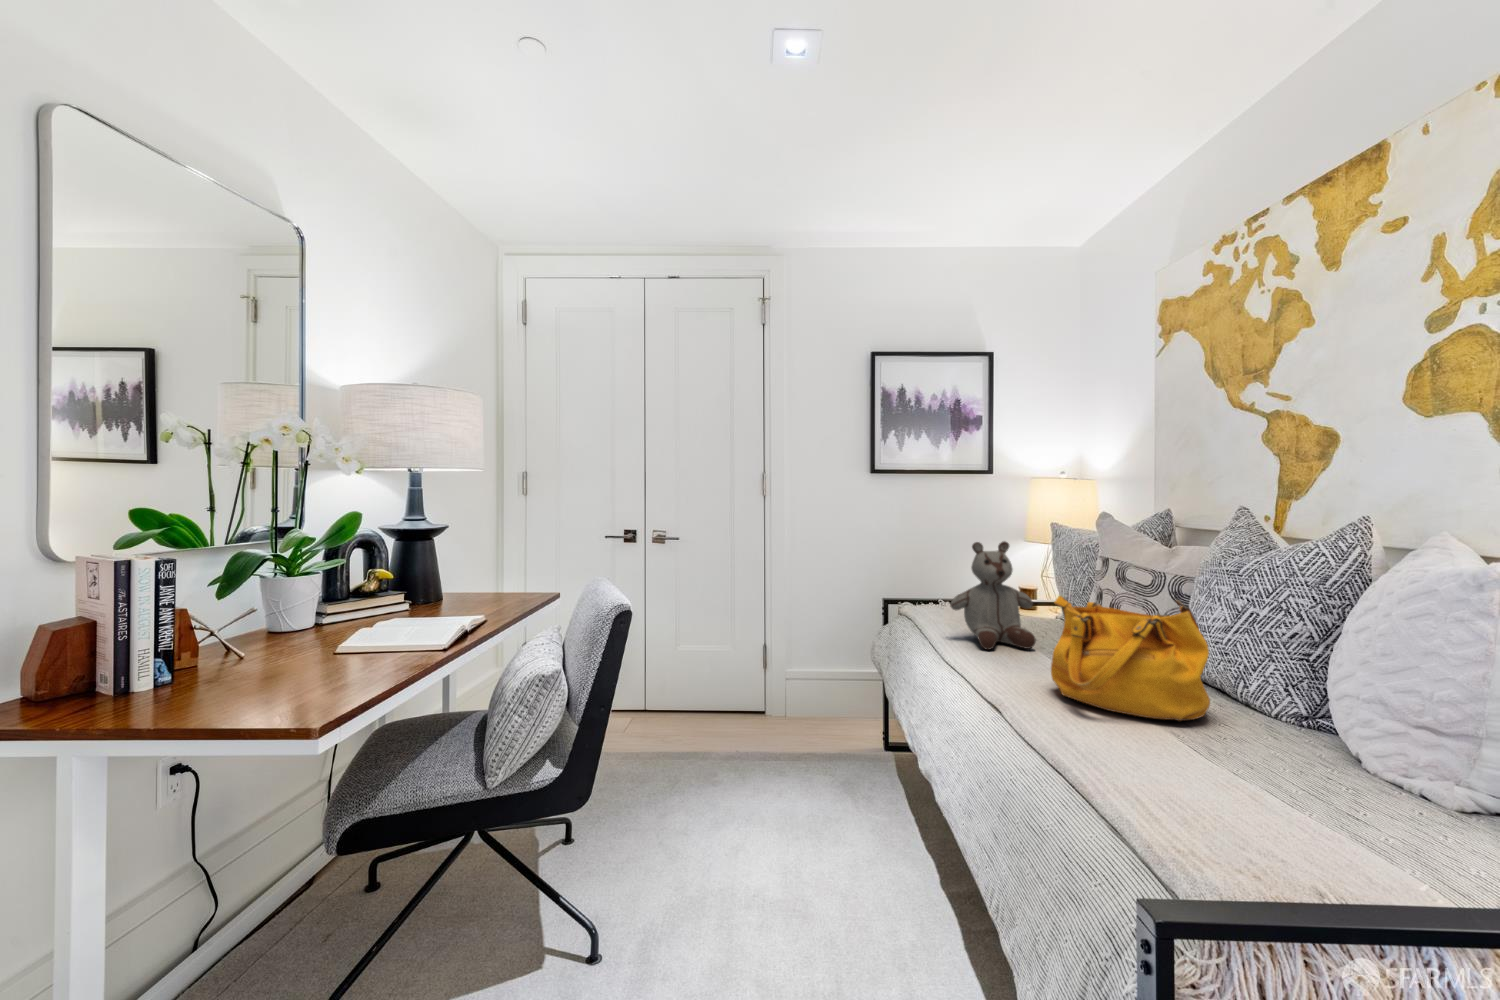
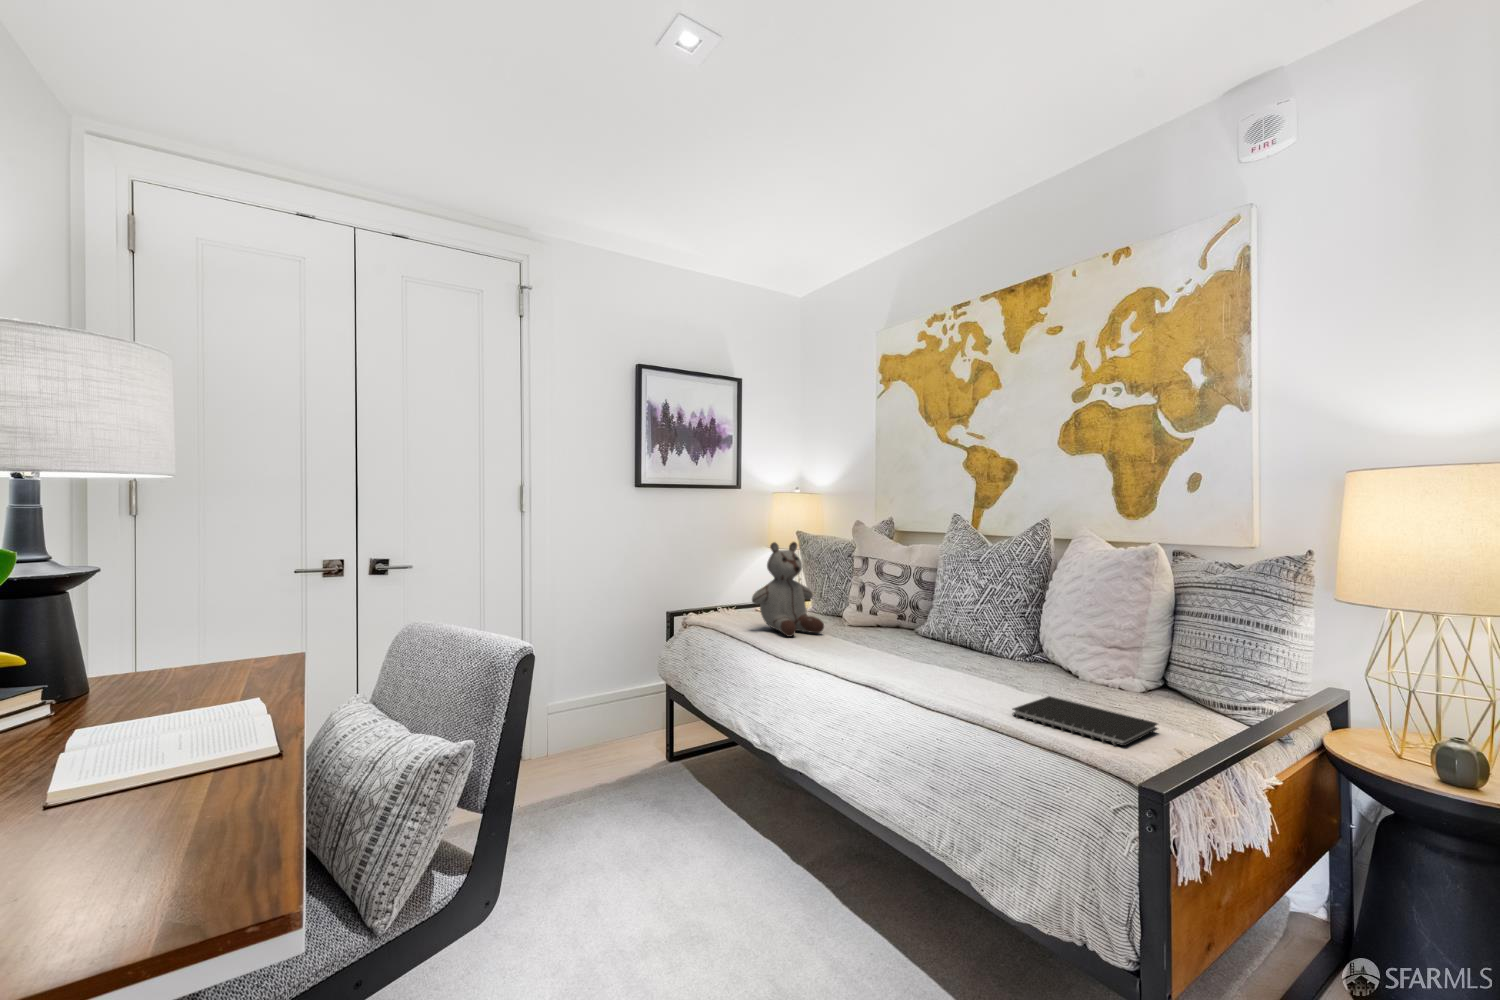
handbag: present [1051,596,1210,721] -> none [871,579,987,671]
notebook: none [1150,775,1383,869] -> present [1013,696,1158,746]

